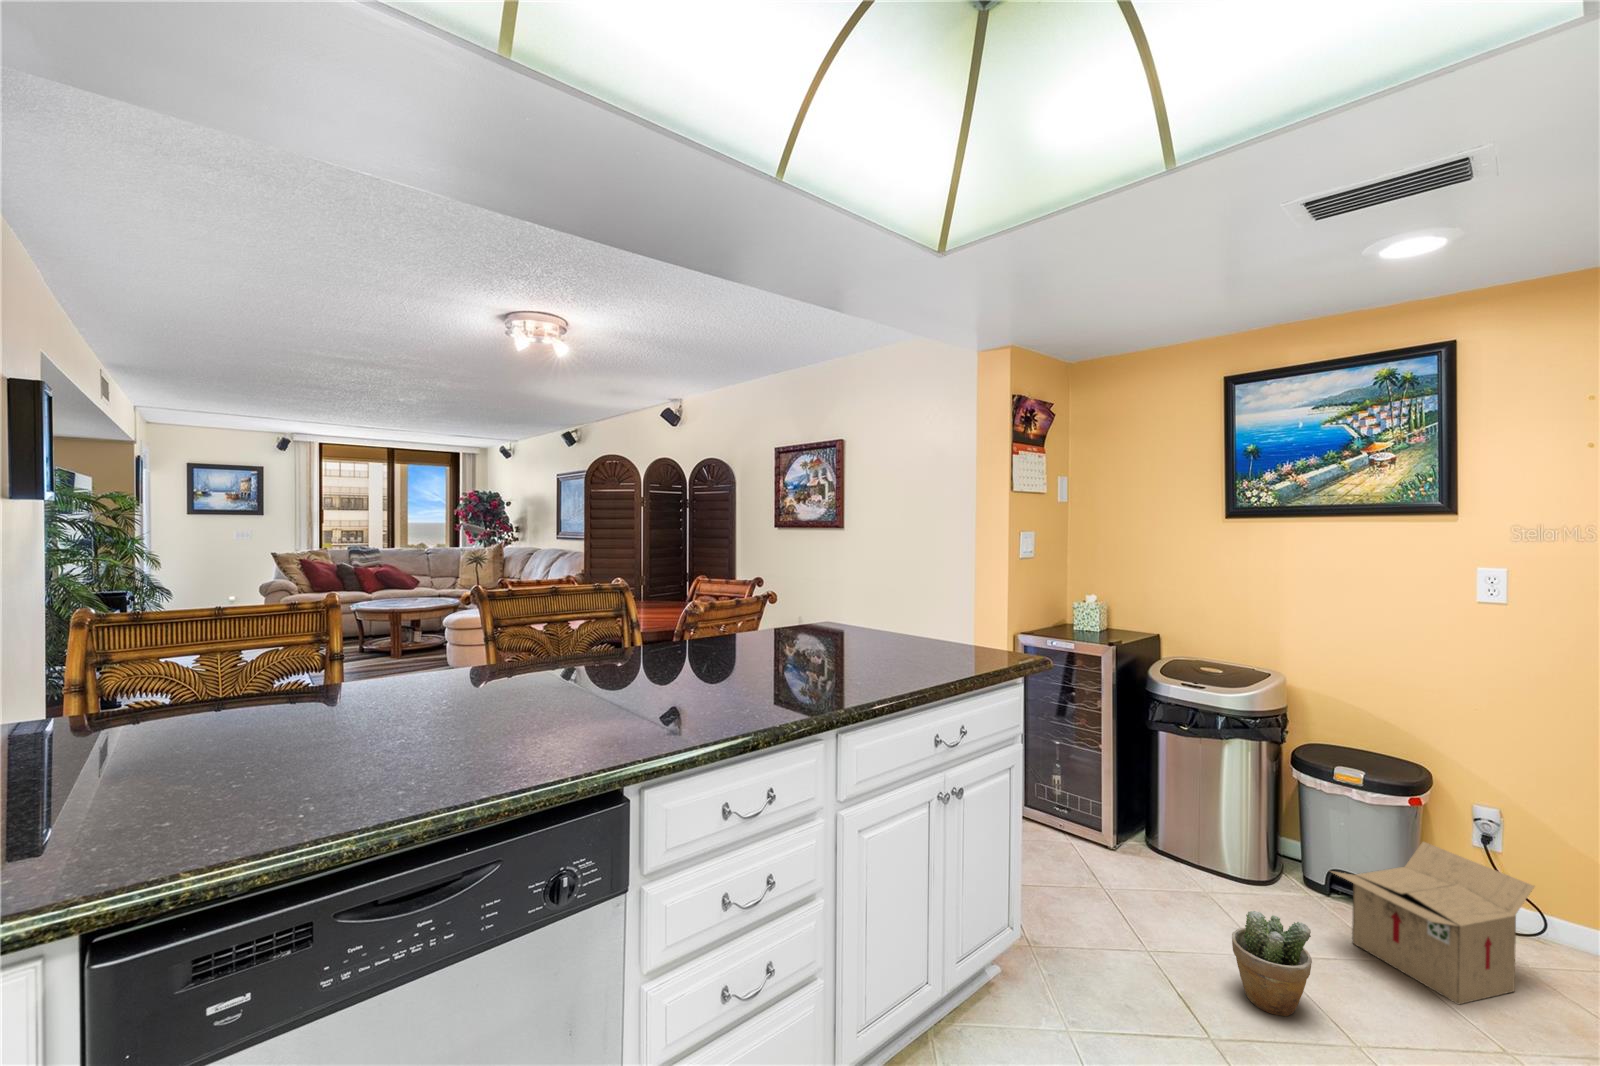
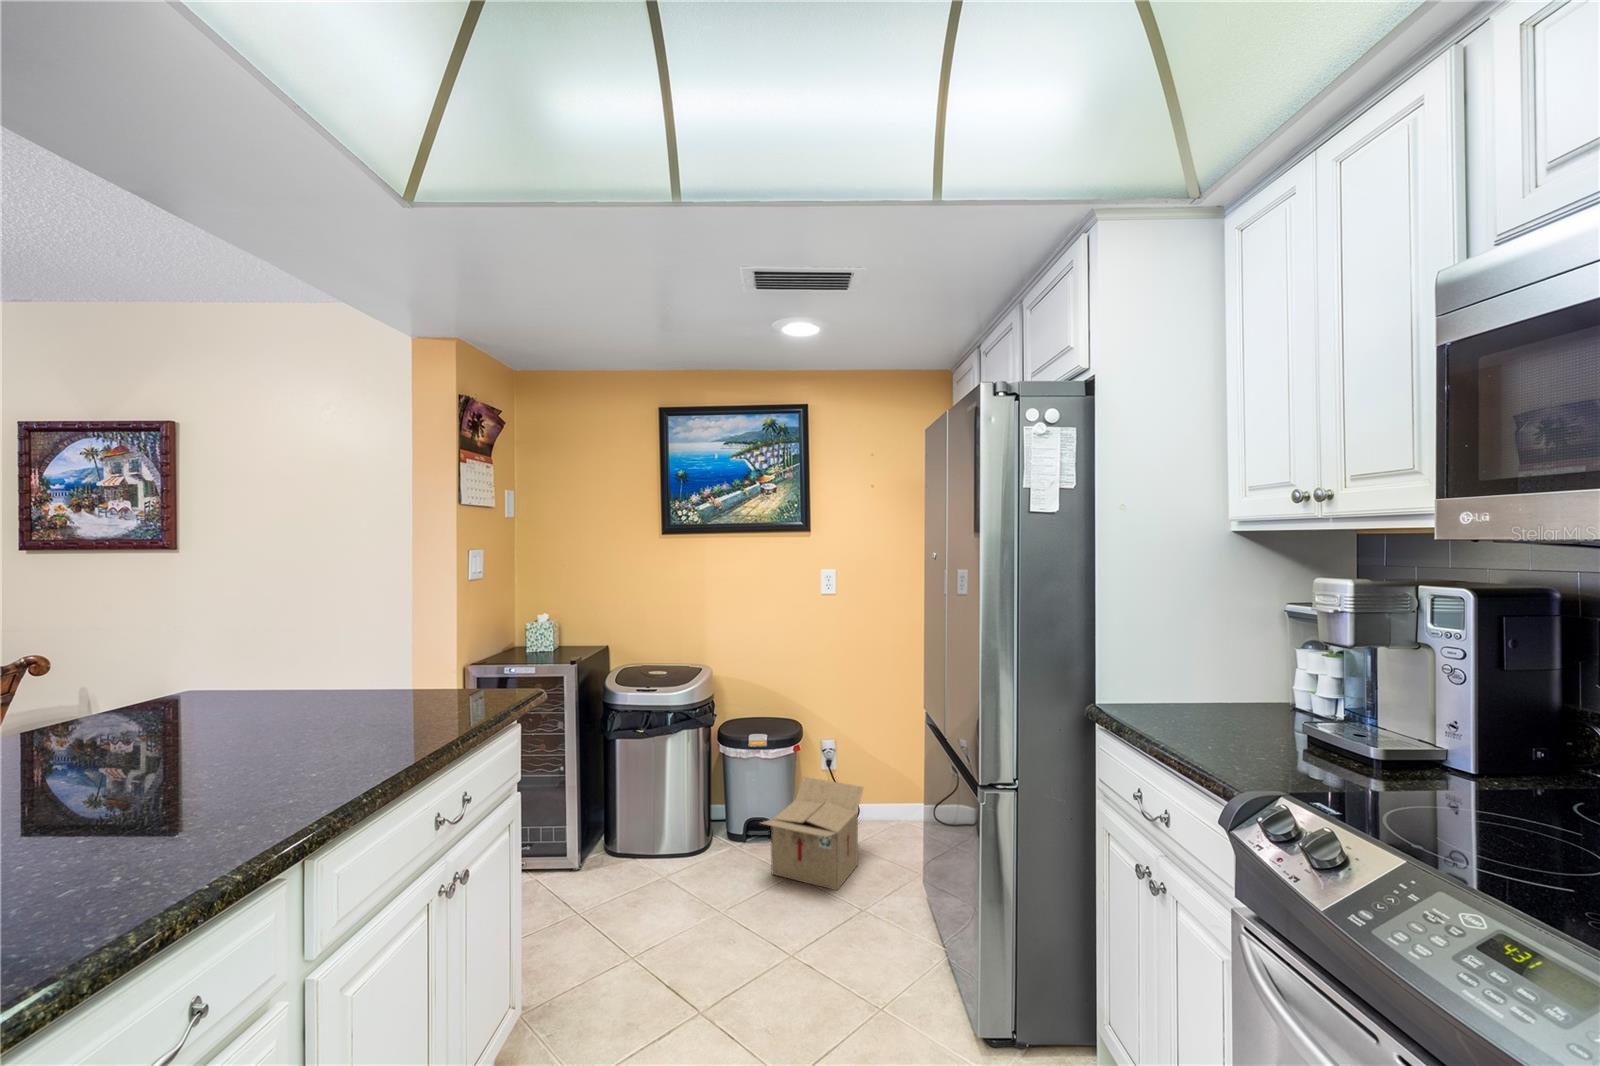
potted plant: present [1232,911,1312,1016] -> none [711,877,768,967]

